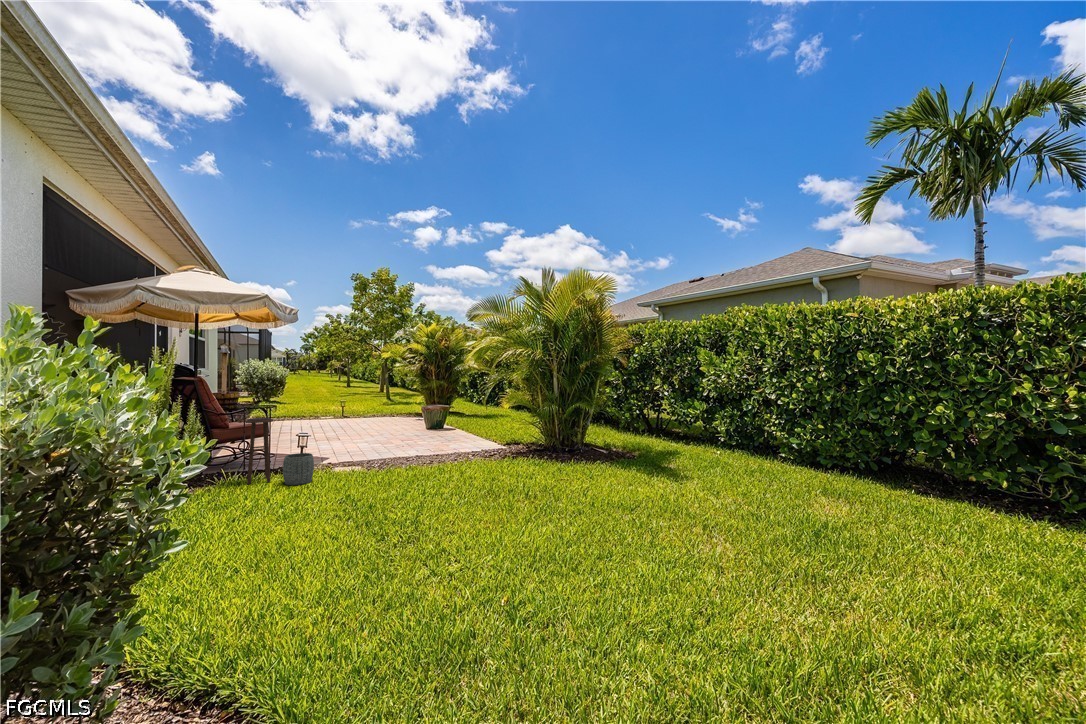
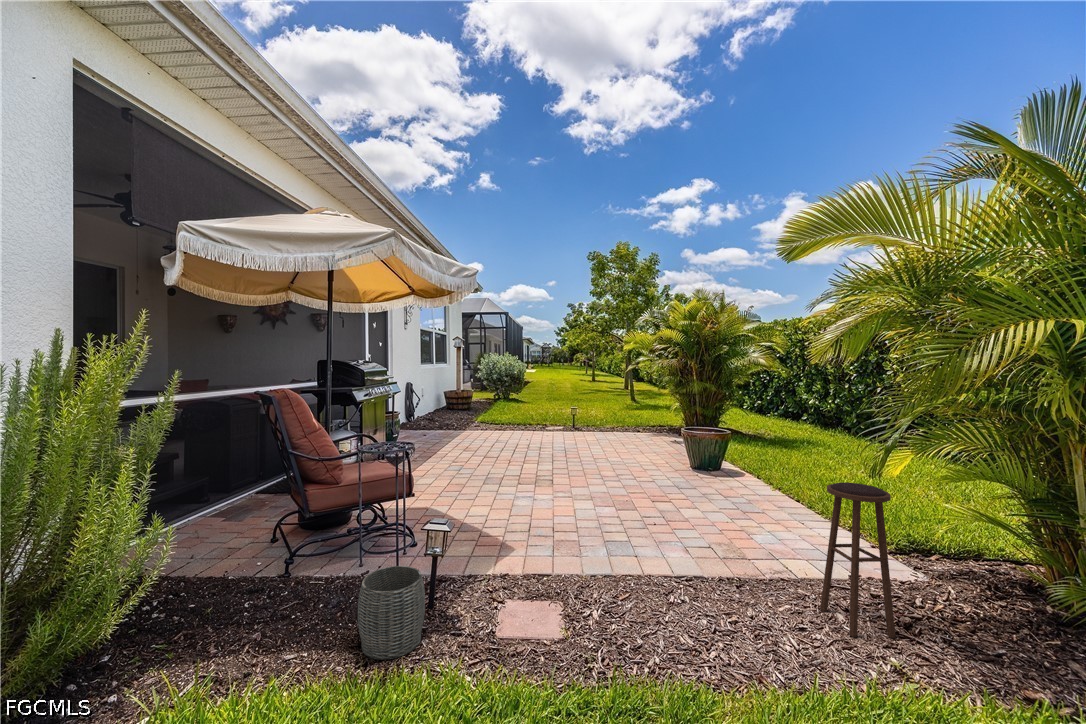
stool: present [245,418,273,484] -> present [820,483,896,638]

